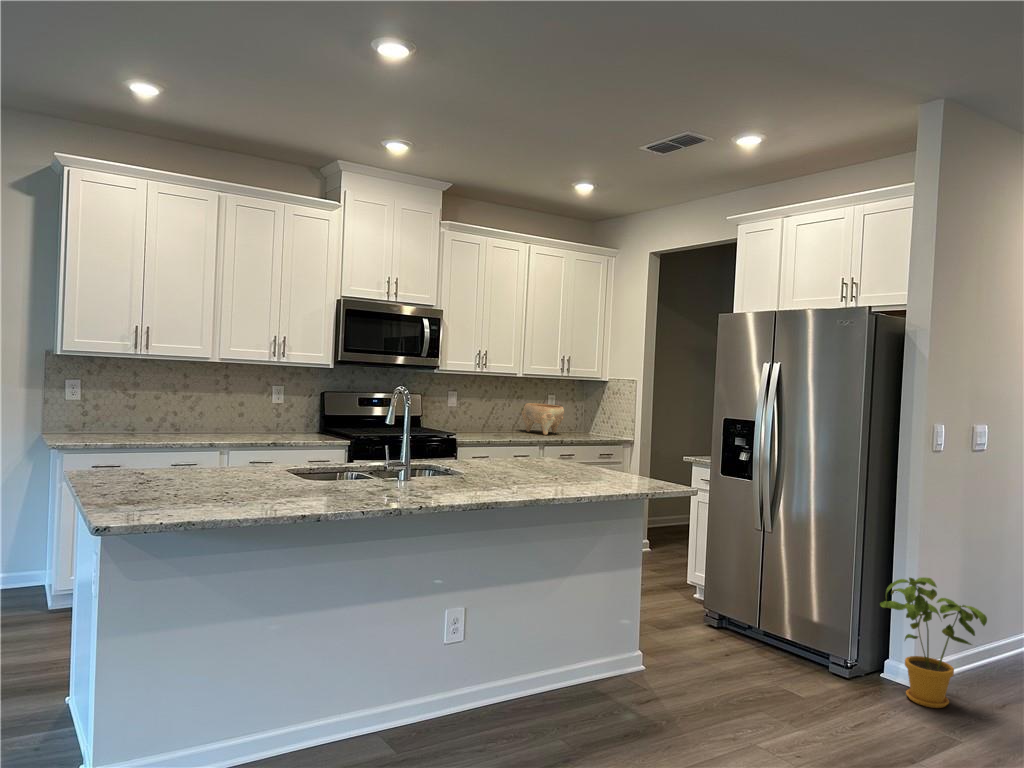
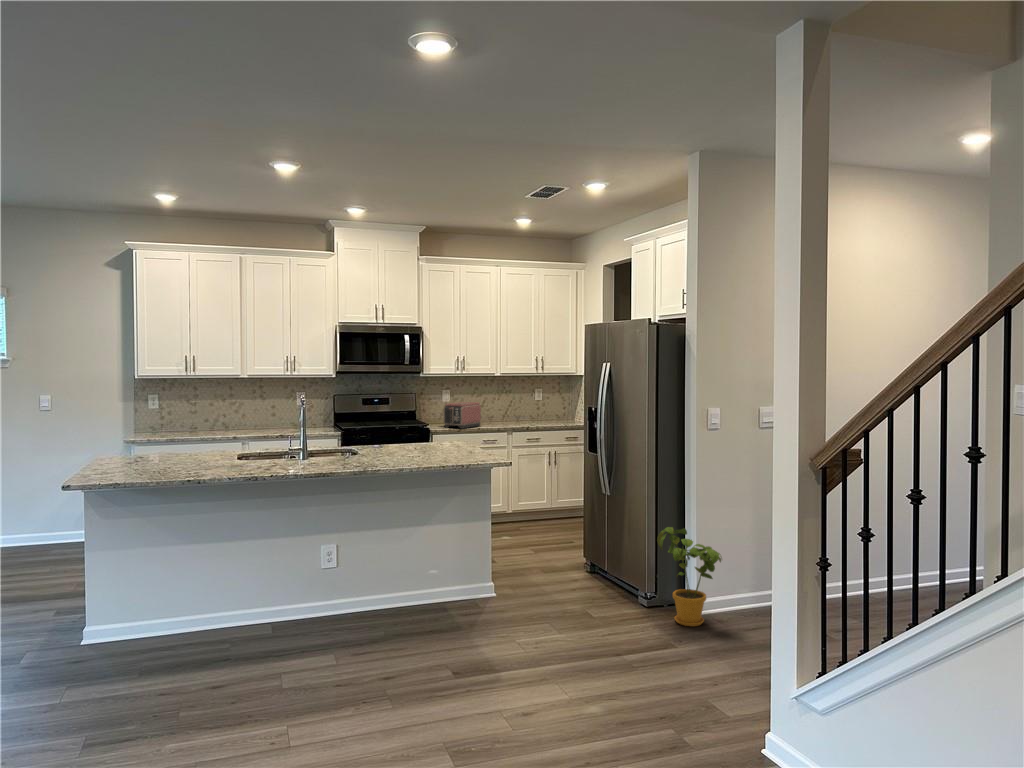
decorative bowl: present [522,403,564,435] -> none [509,396,544,422]
toaster: none [472,407,512,440] -> present [444,402,481,429]

